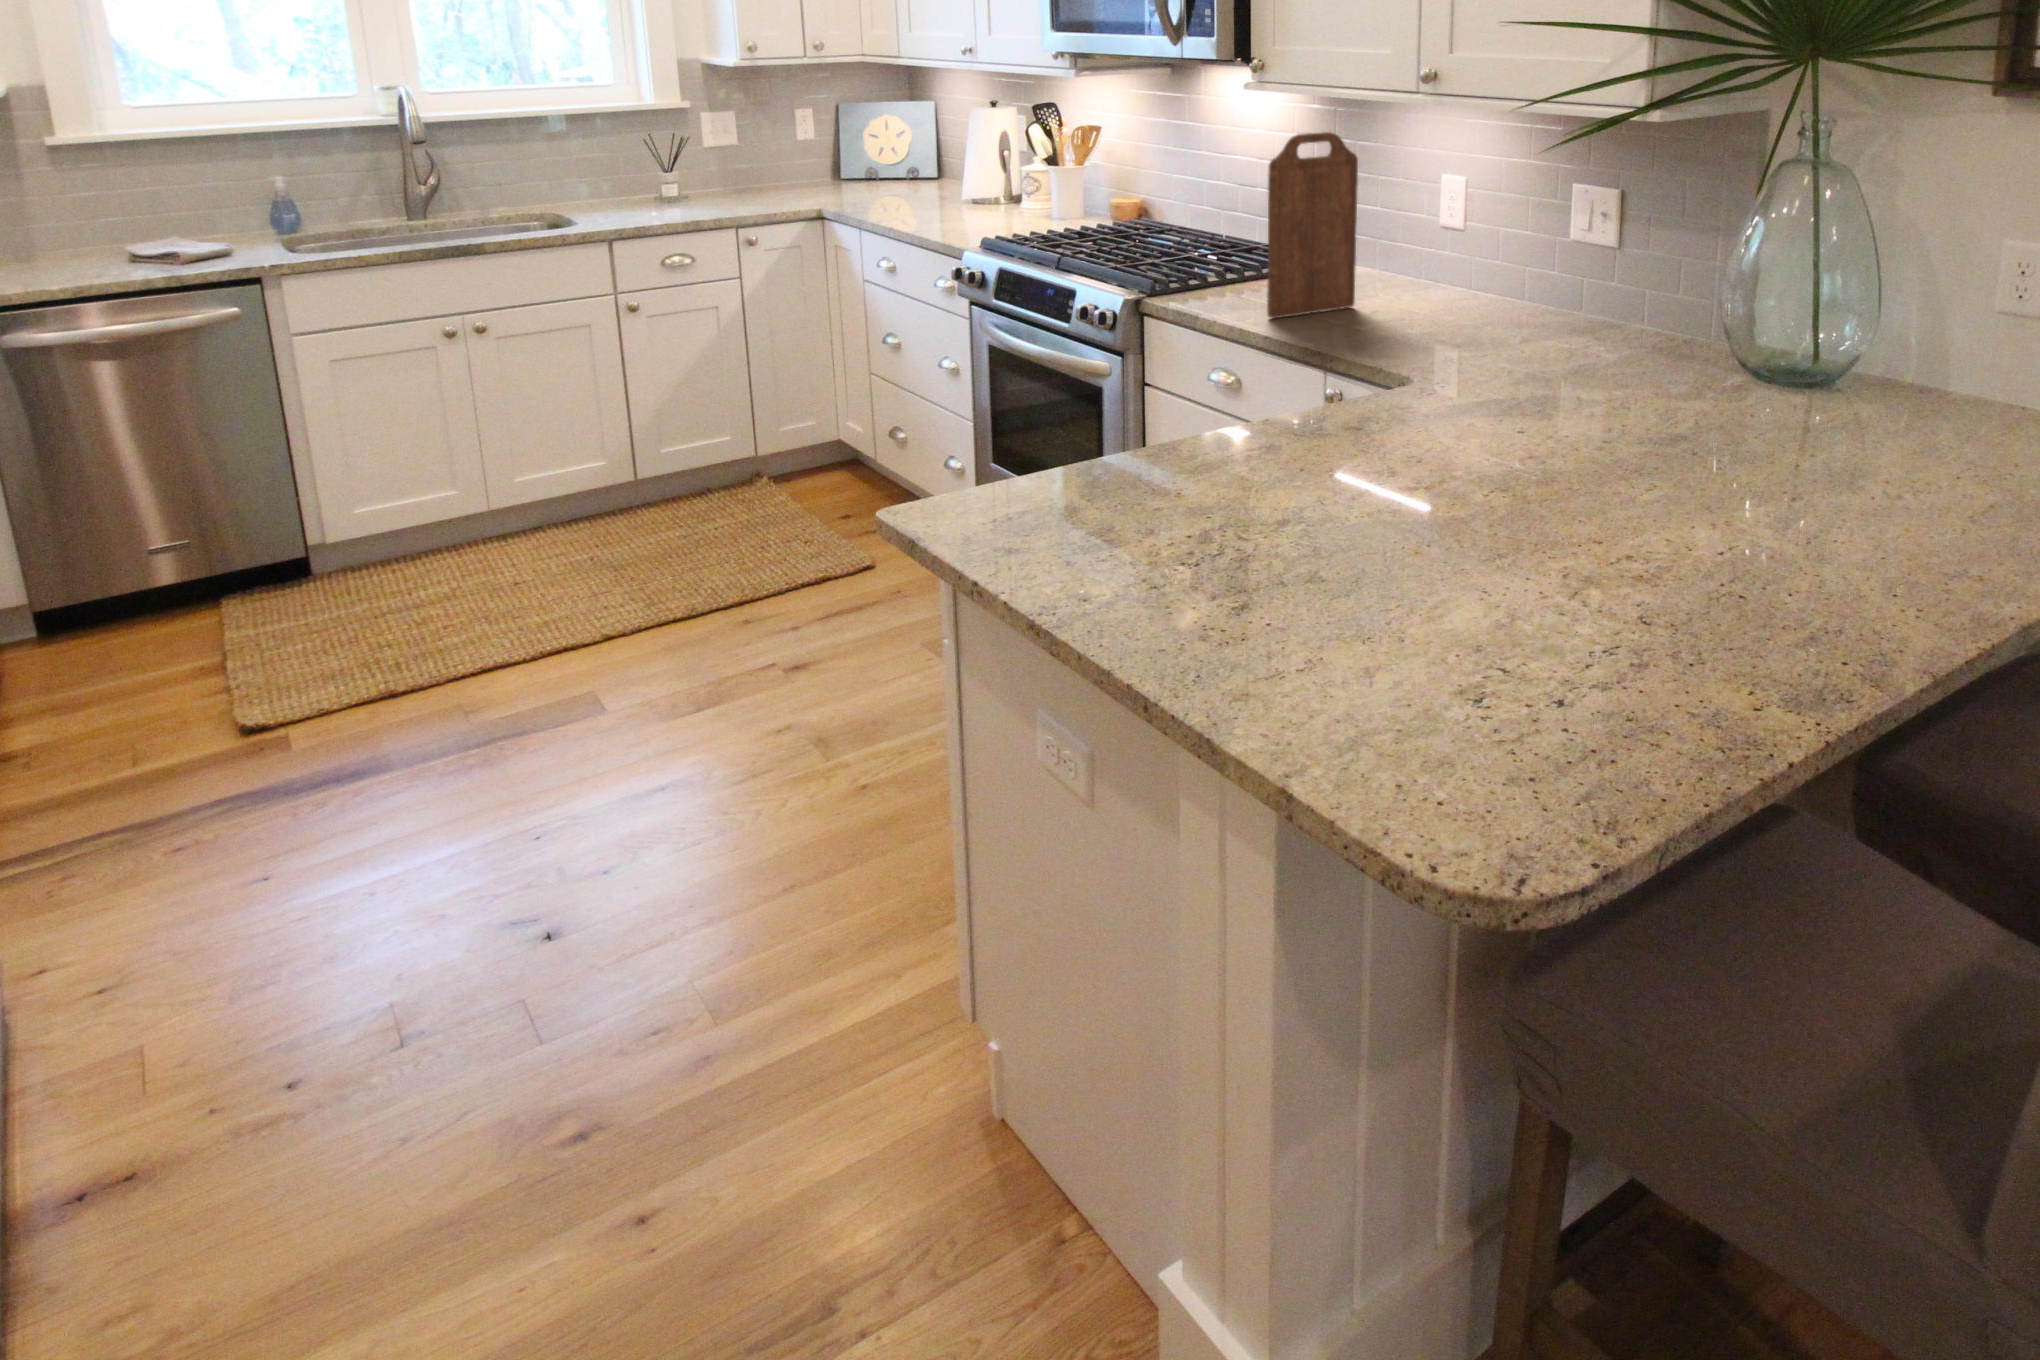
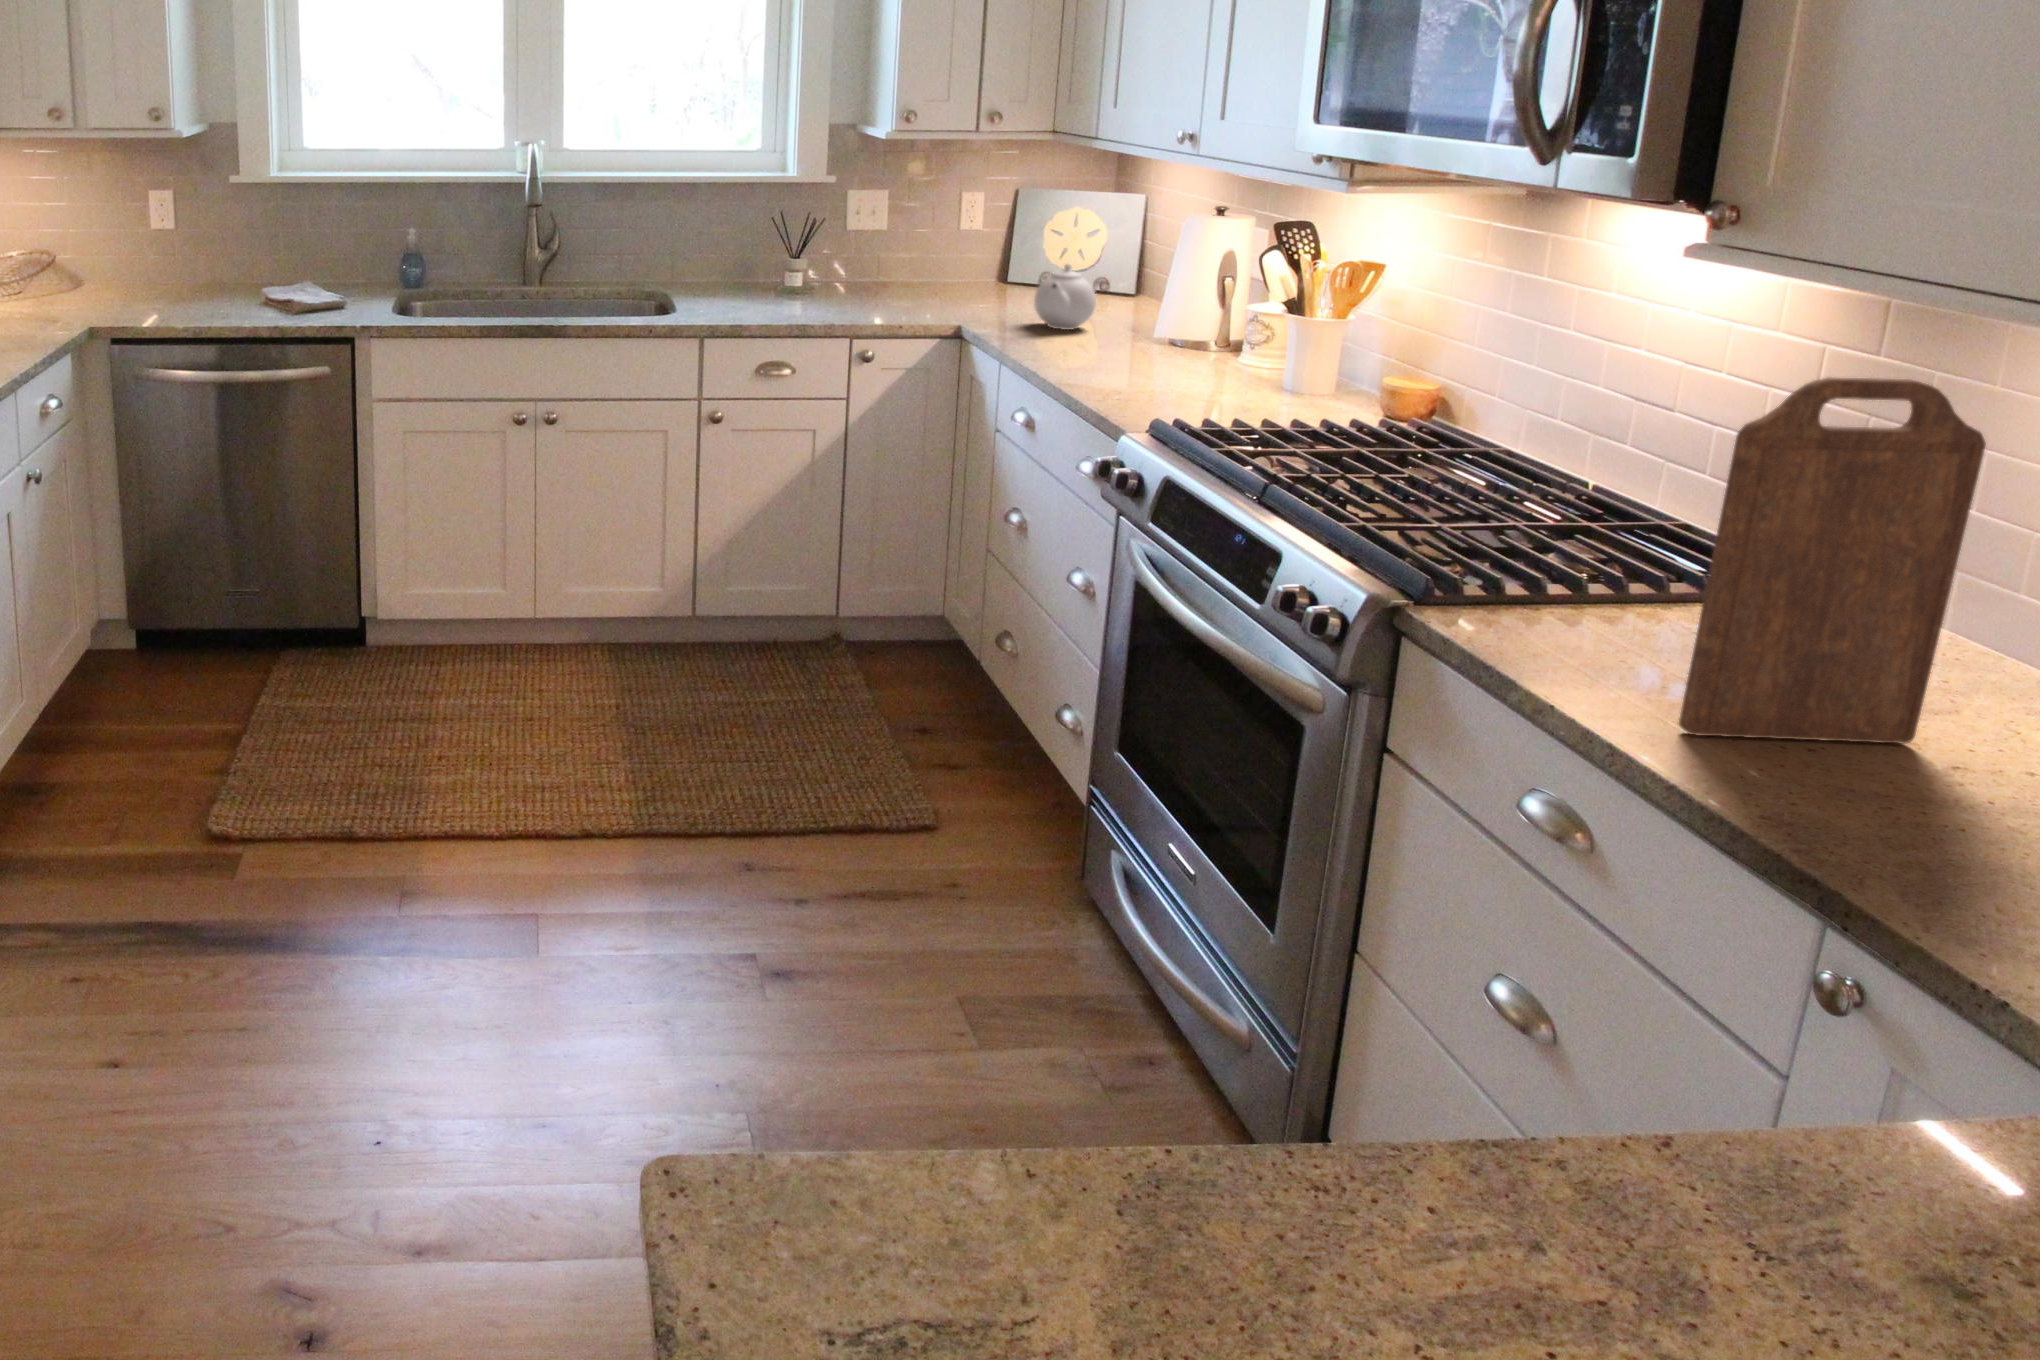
teapot: none [875,151,919,201] -> present [1034,264,1096,330]

